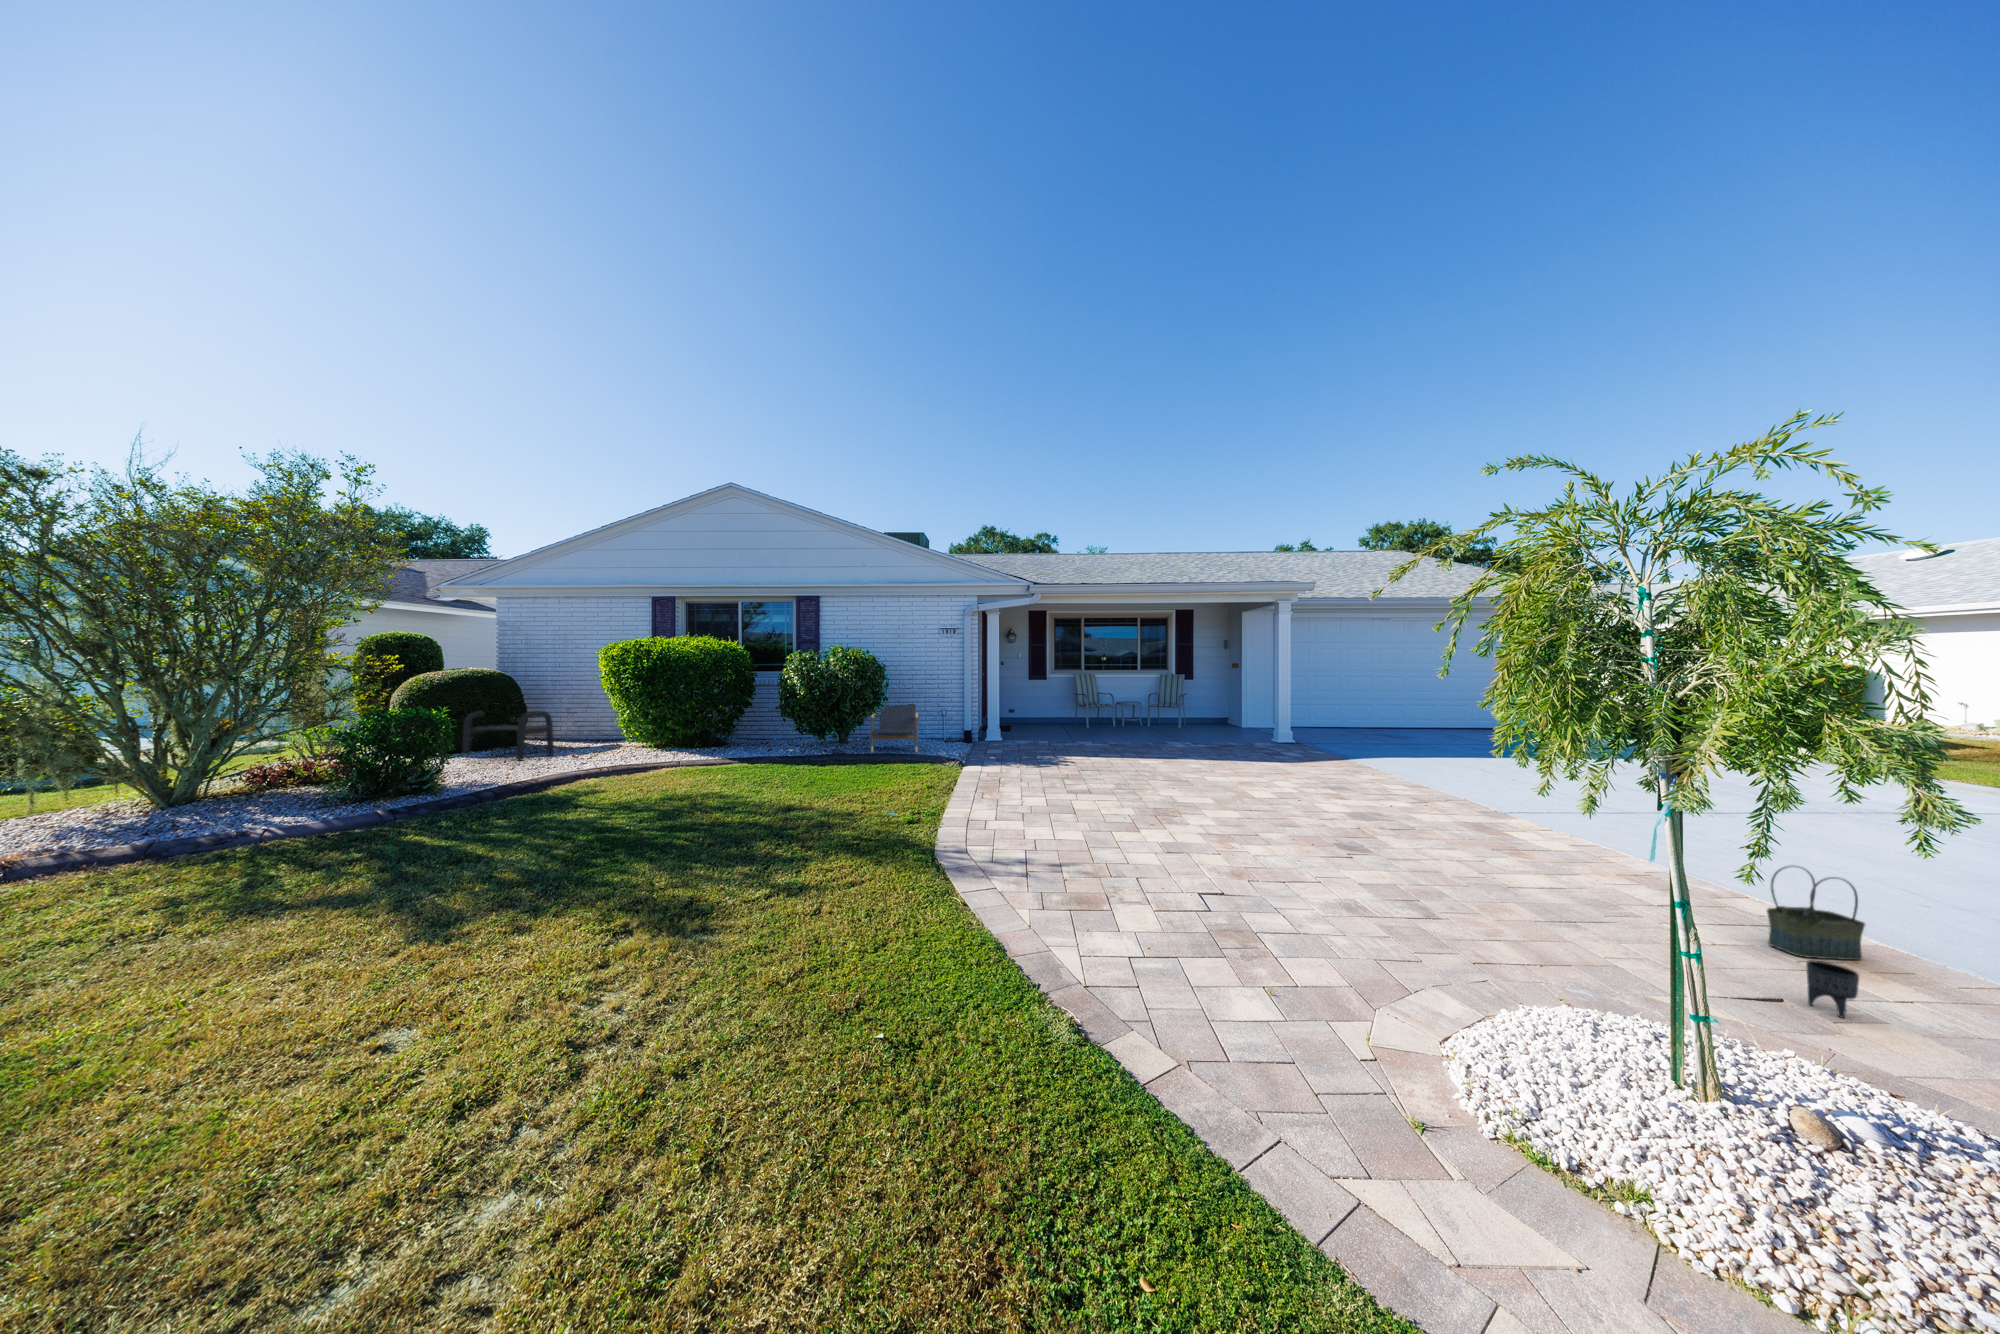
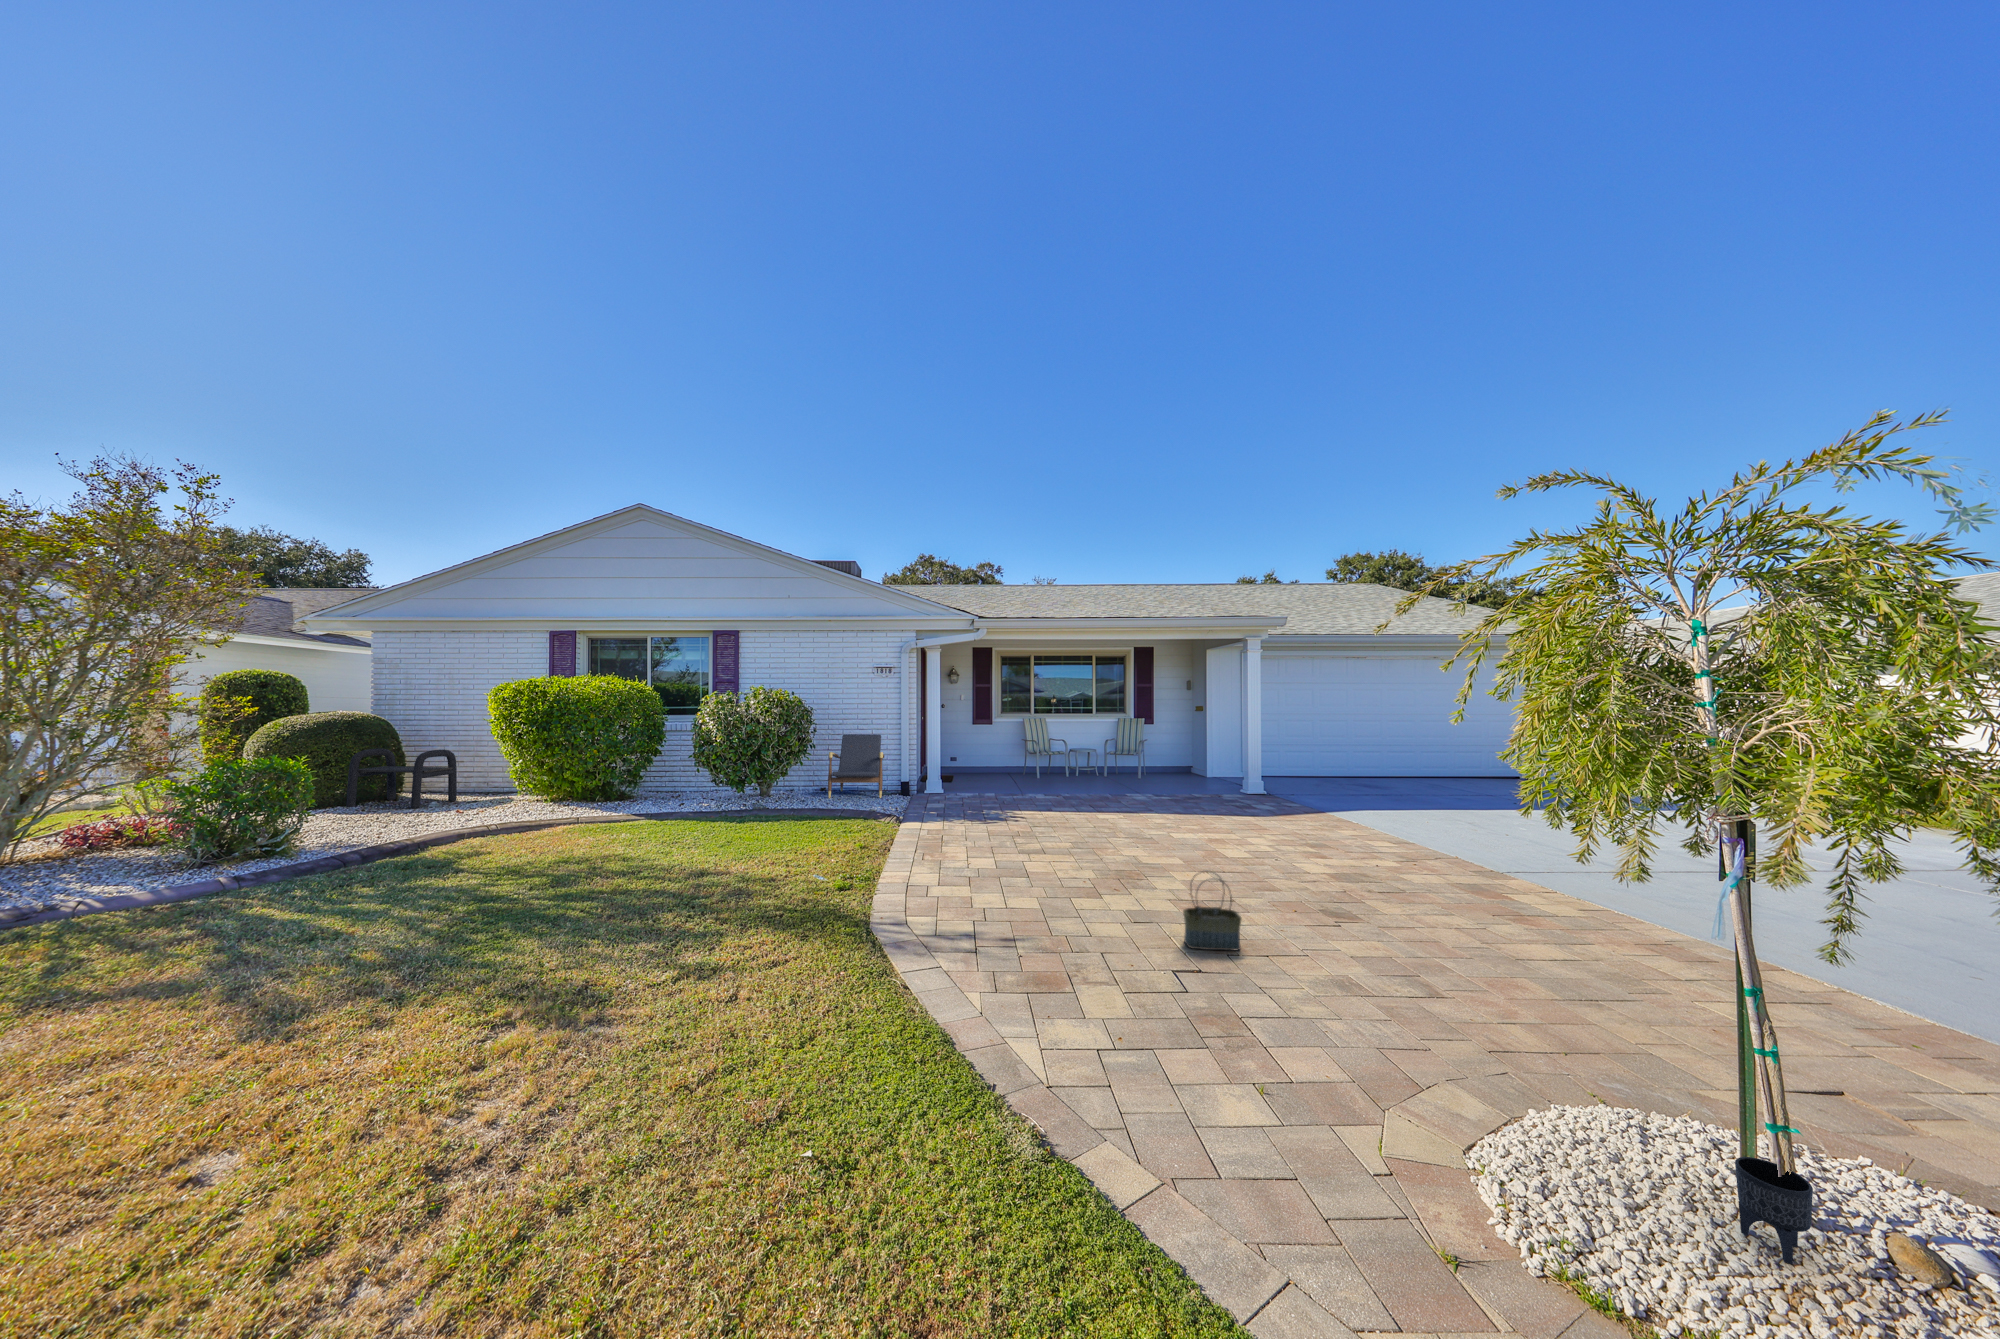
basket: present [1767,866,1865,960] -> present [1183,875,1242,951]
planter: present [1806,960,1859,1018] -> present [1735,1157,1813,1264]

